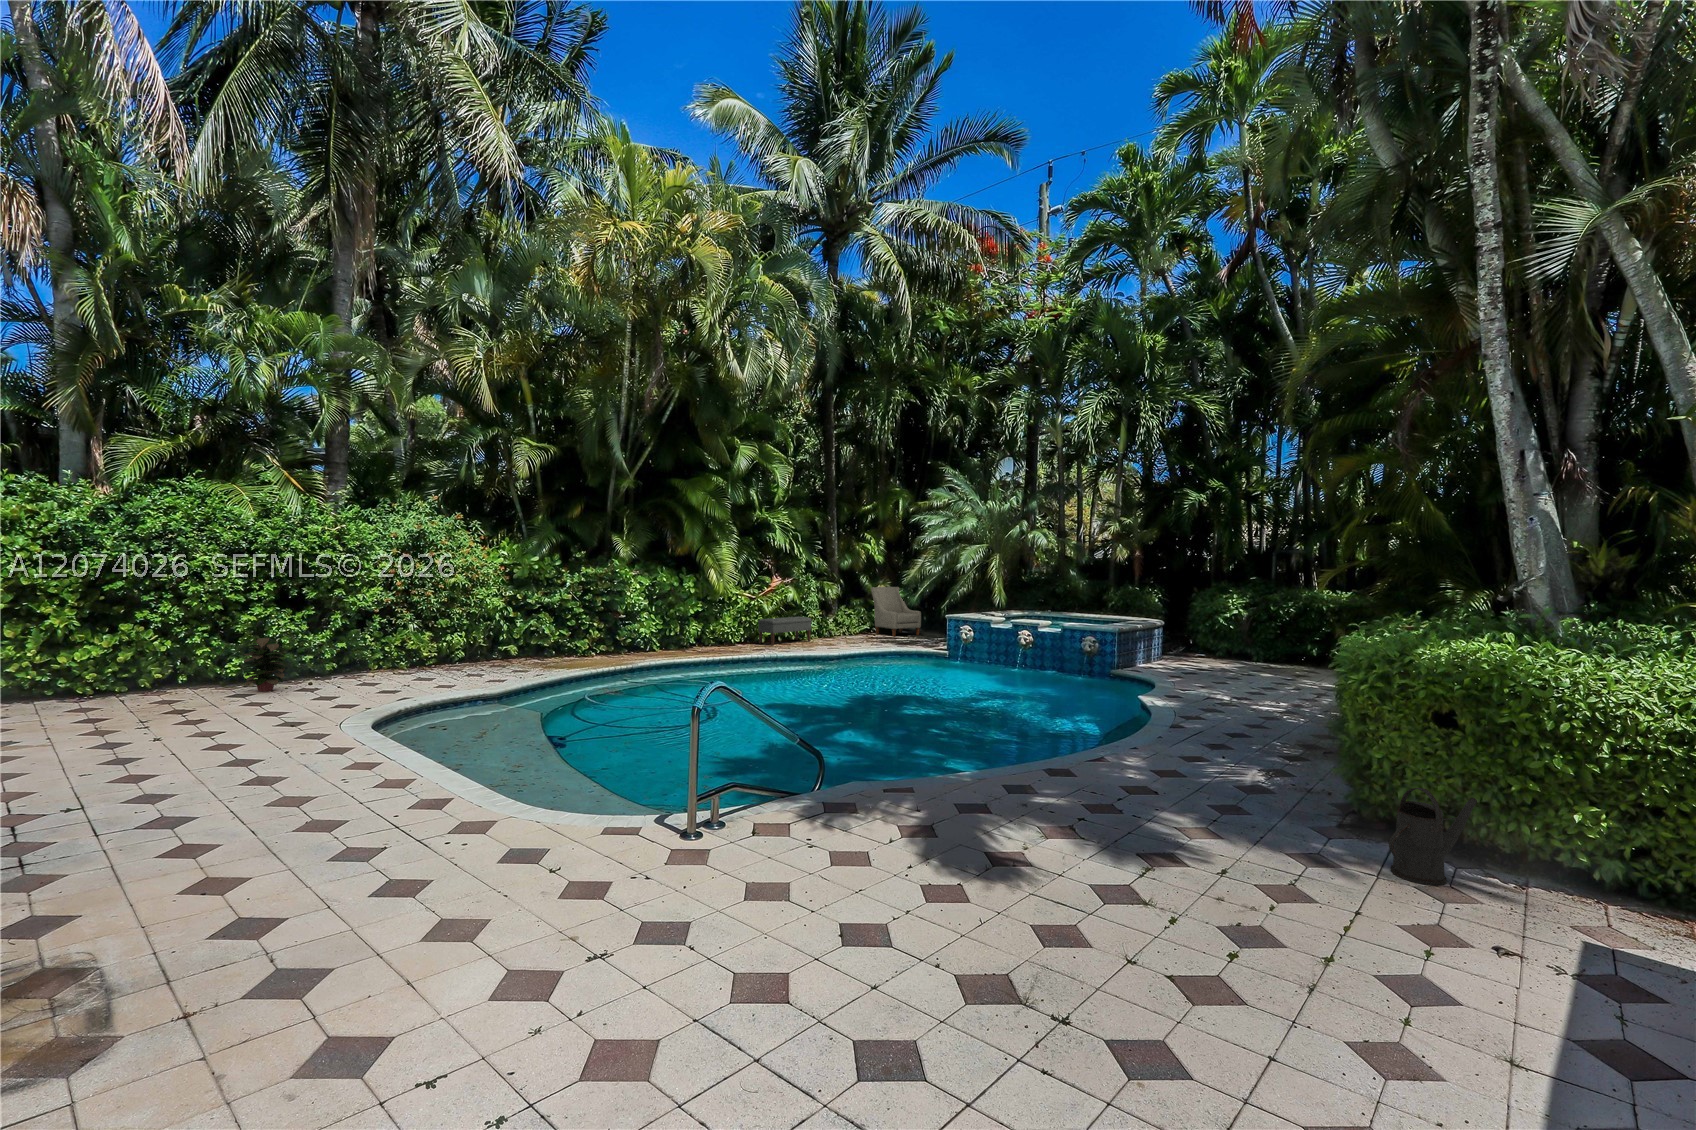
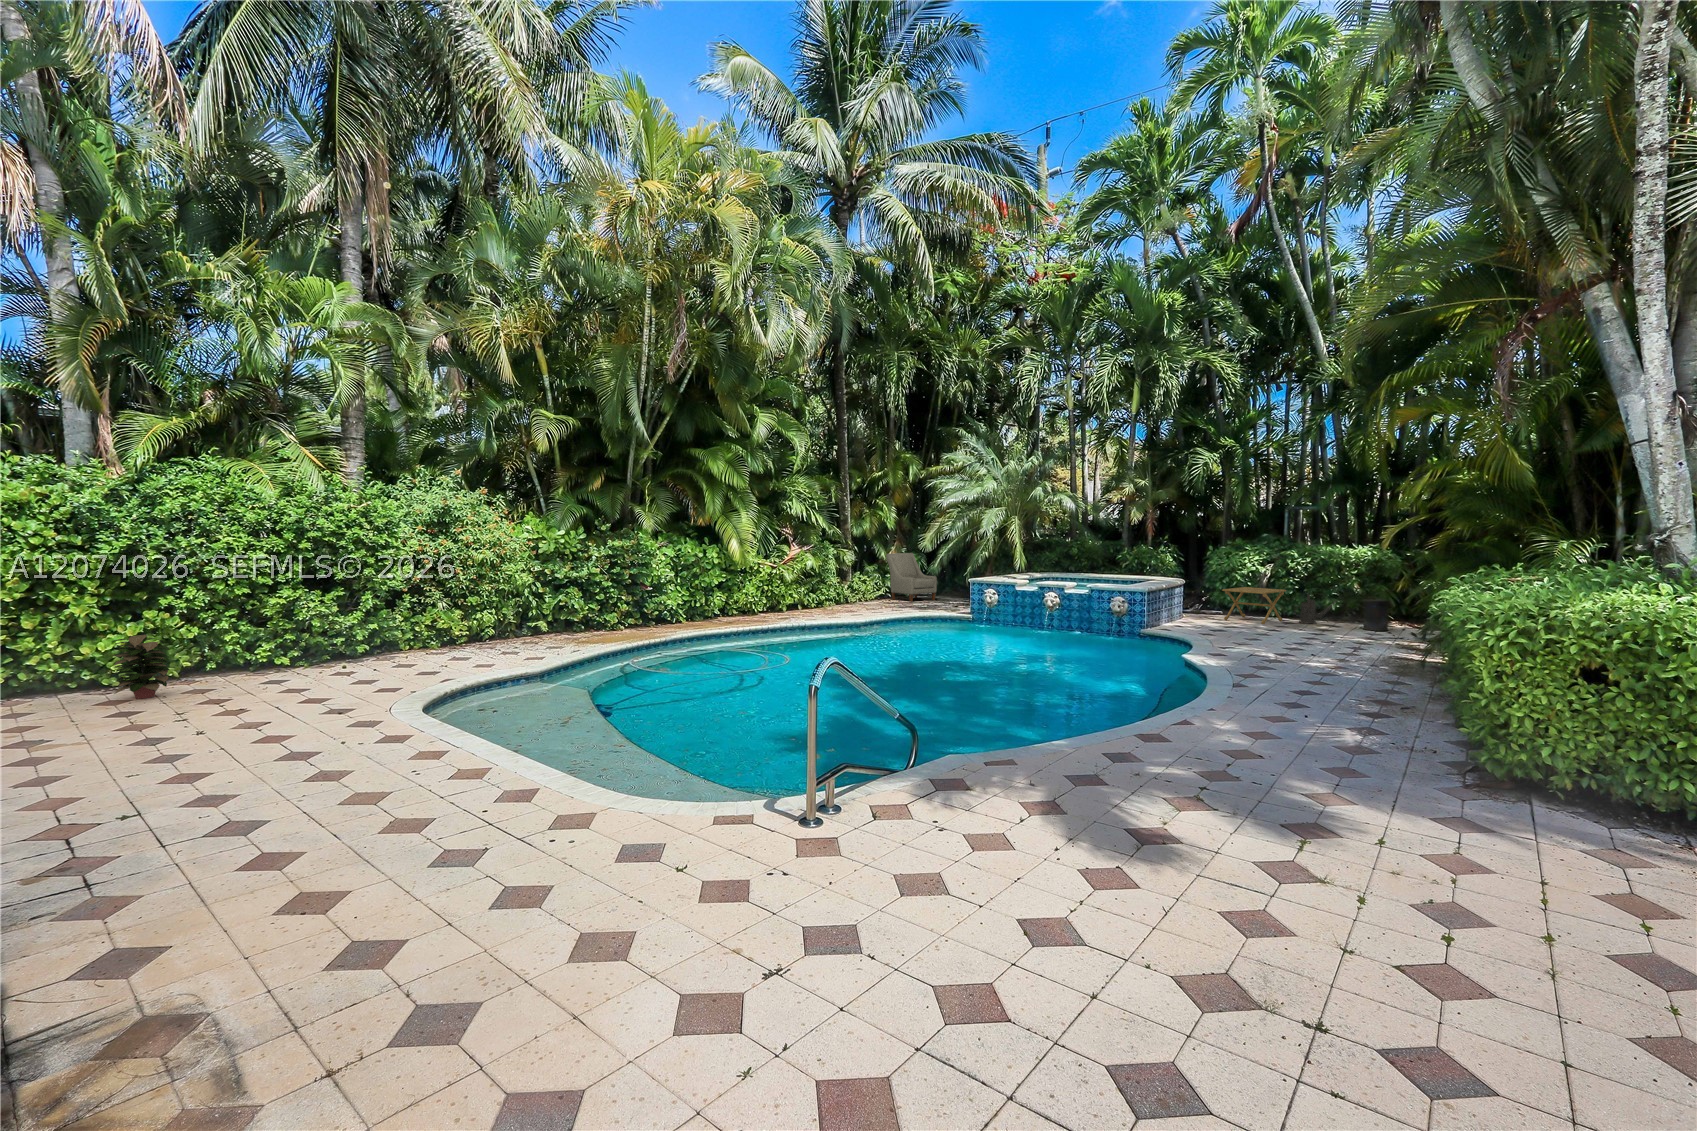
bench: present [758,616,812,646] -> none [781,585,833,614]
side table: none [1202,630,1267,668] -> present [1222,587,1286,624]
decorative plant: present [243,638,287,692] -> present [113,635,169,699]
watering can: present [1389,788,1477,886] -> present [1300,595,1336,624]

